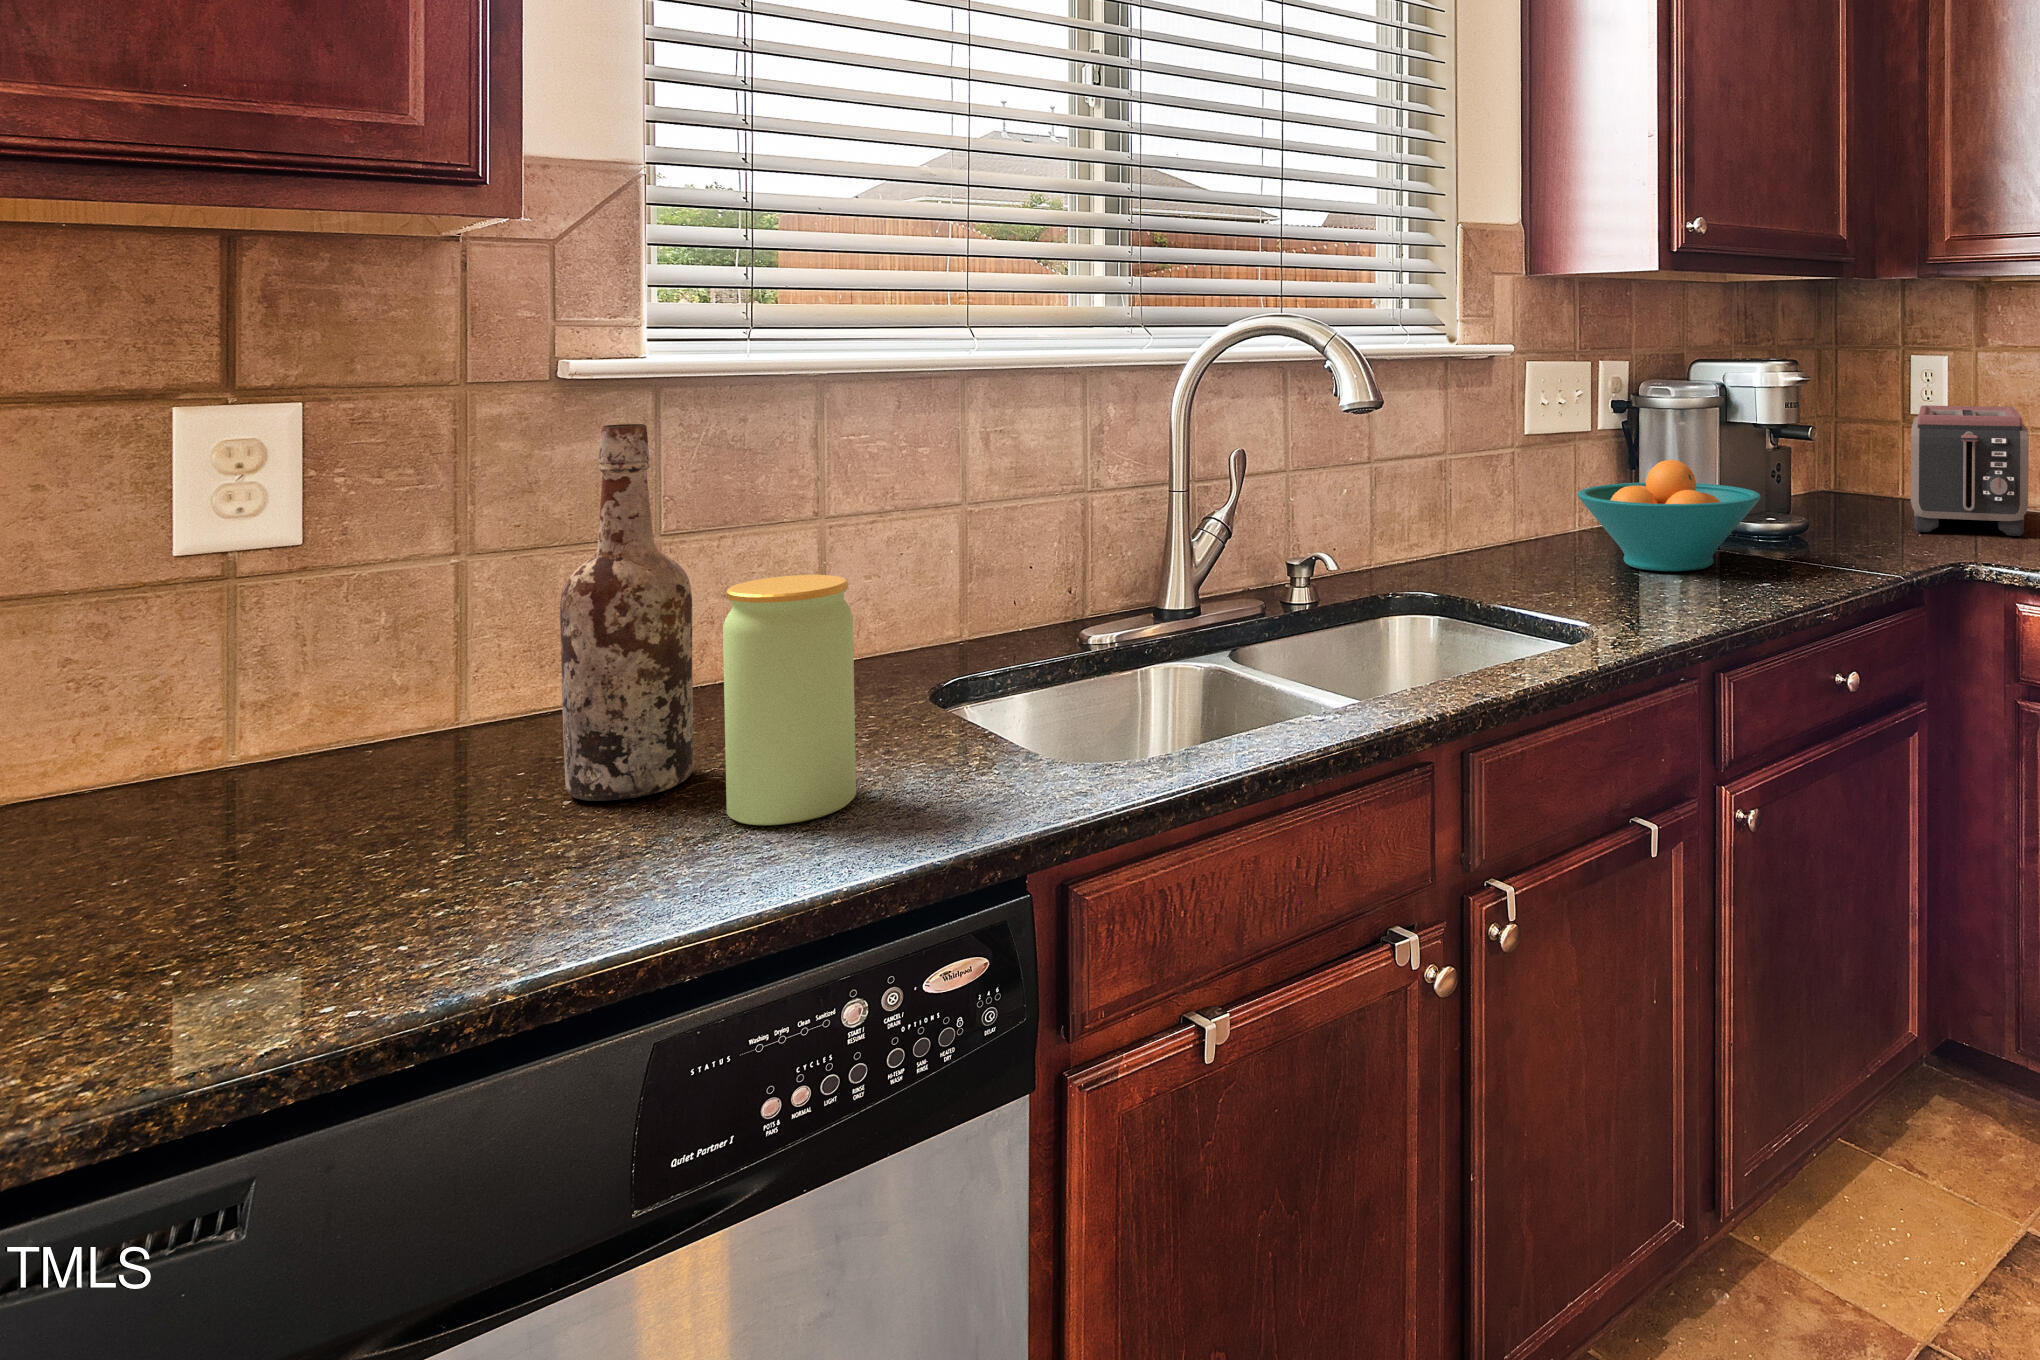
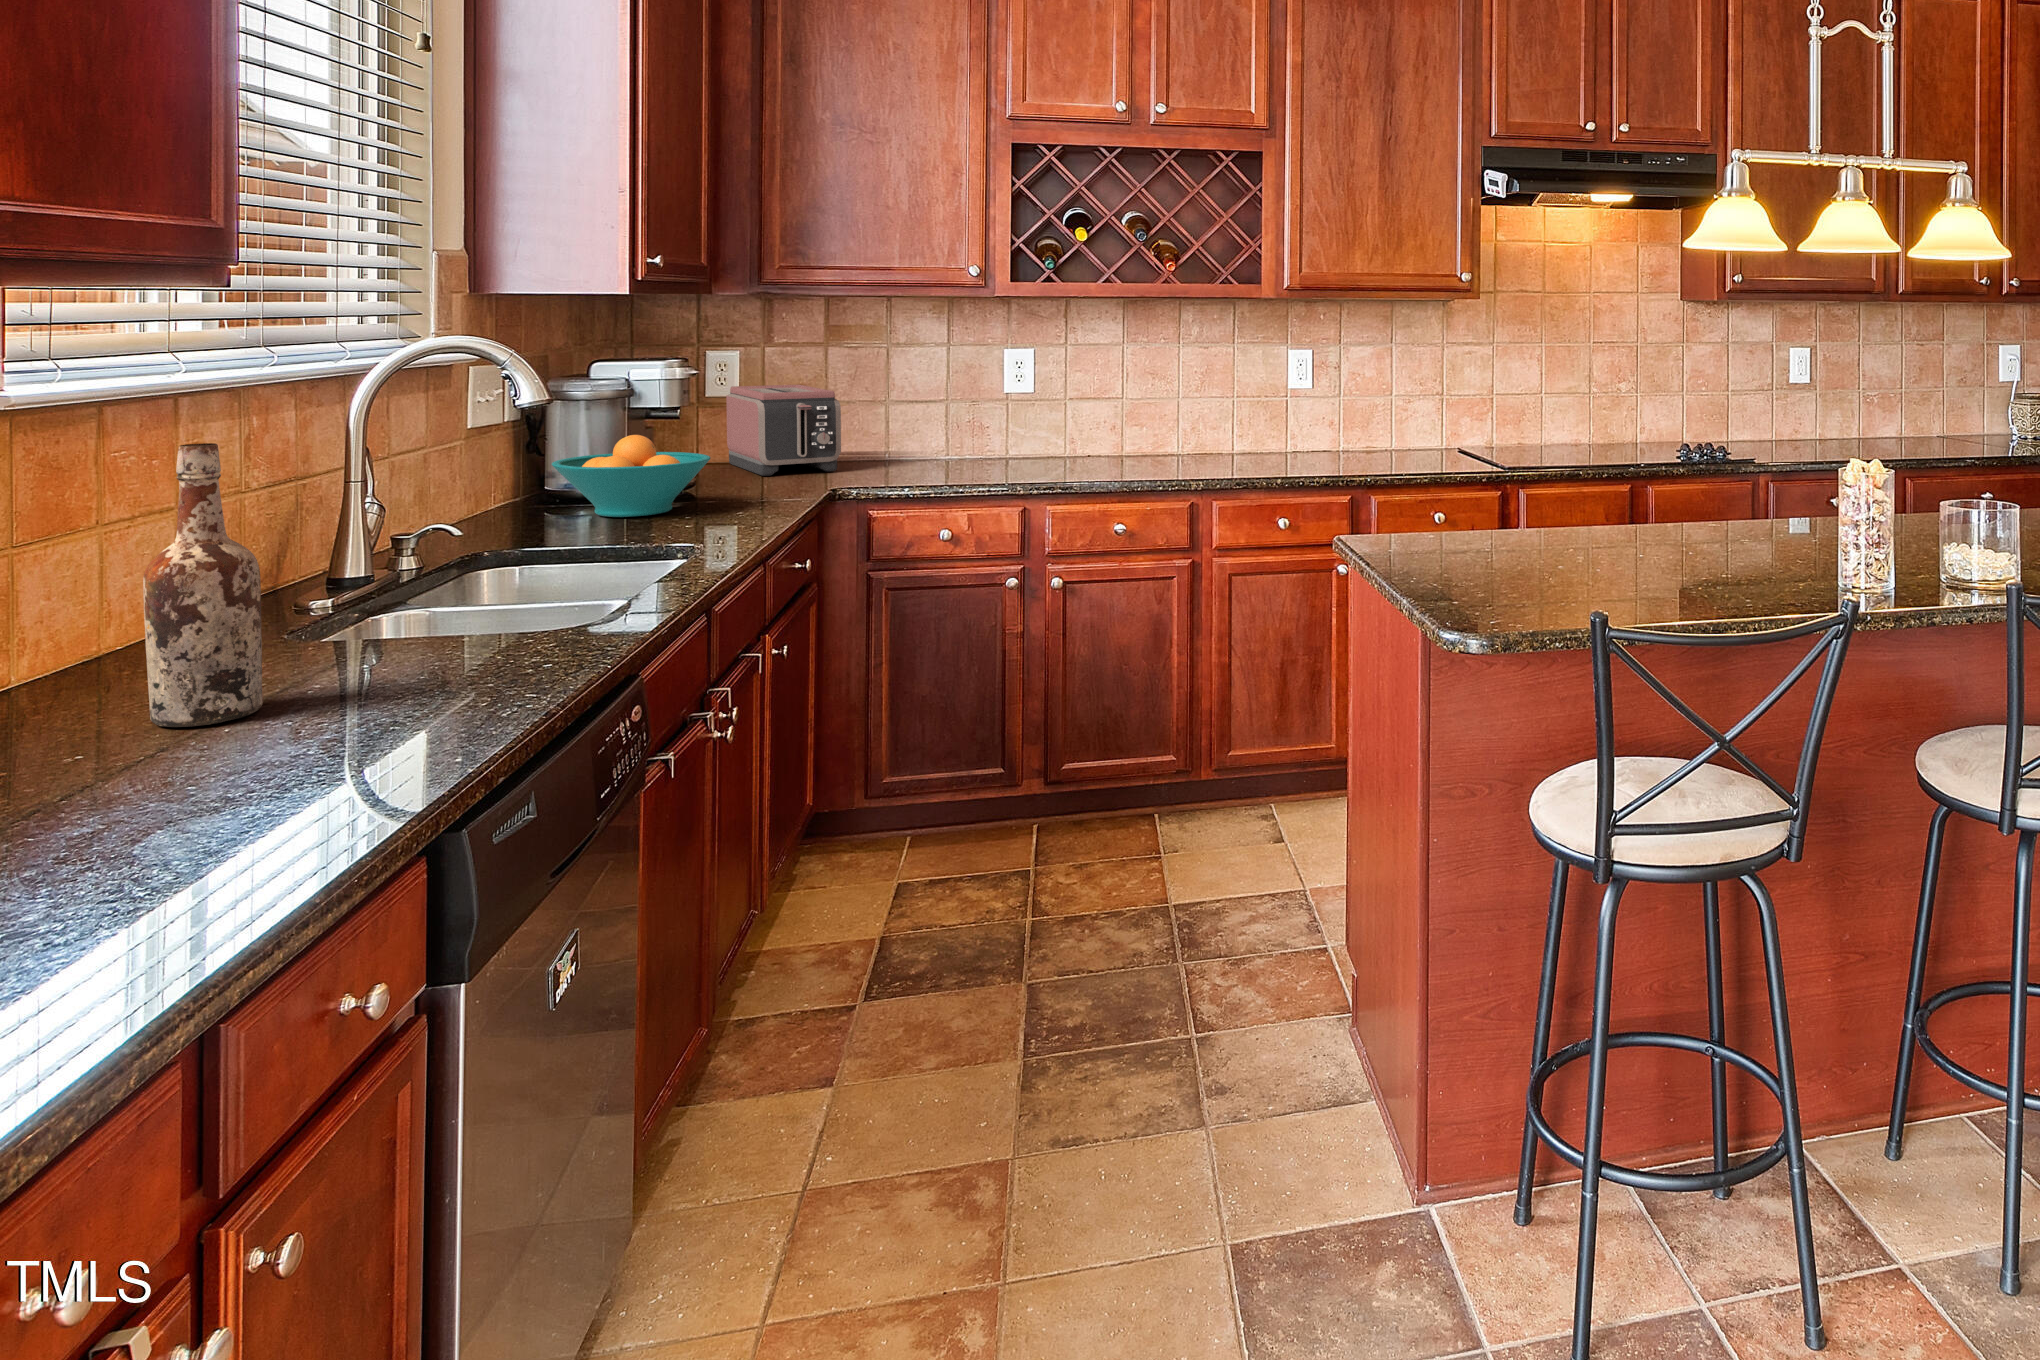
jar: present [723,575,856,825] -> none [347,535,450,700]

